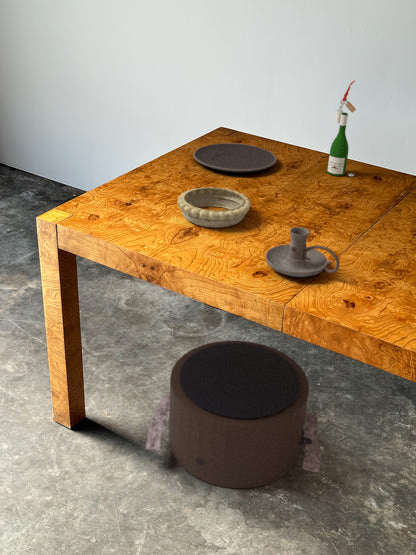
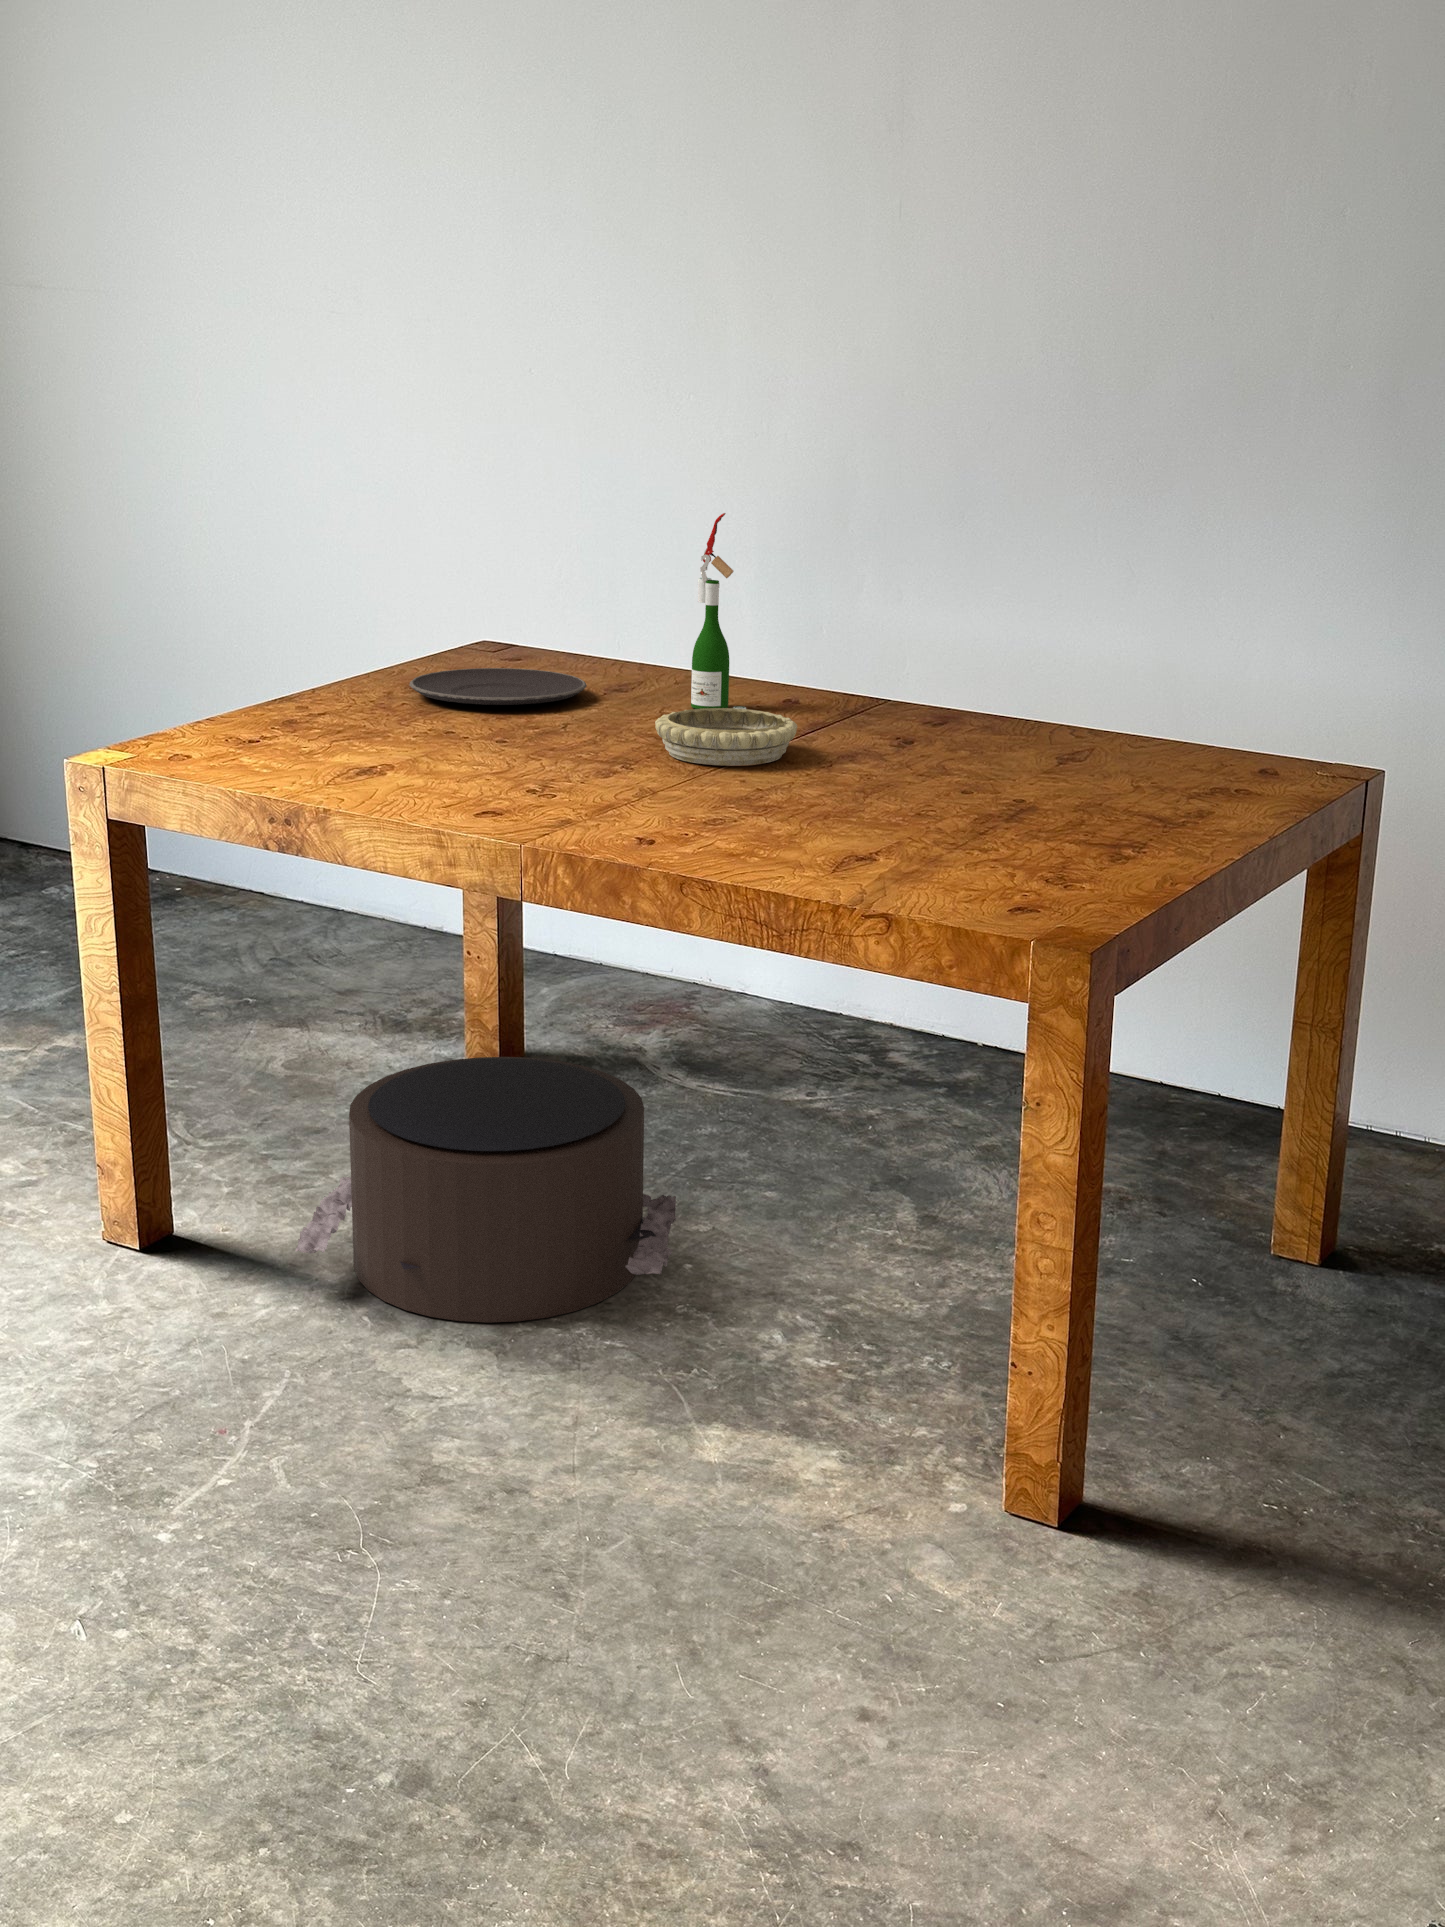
decorative bowl: present [177,187,251,228] -> present [655,708,797,766]
candle holder: present [266,227,339,277] -> none [503,728,634,812]

